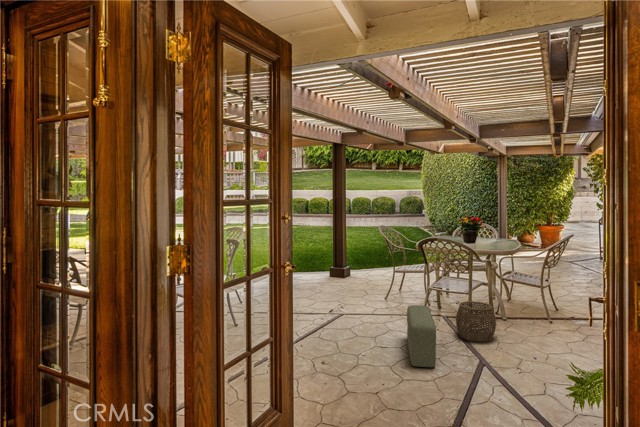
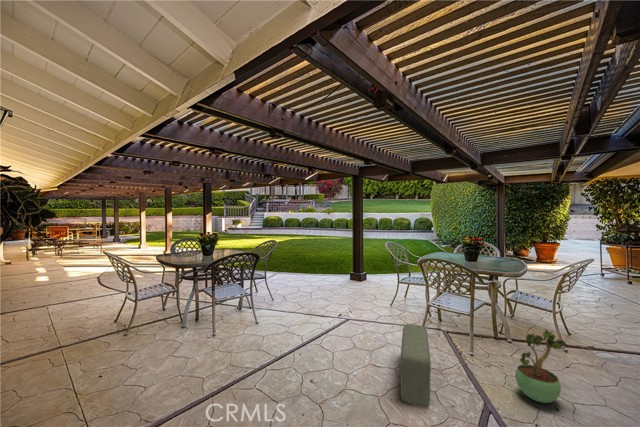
potted plant: none [506,295,546,356] -> present [515,330,567,403]
woven basket: present [456,301,496,342] -> none [456,323,502,372]

